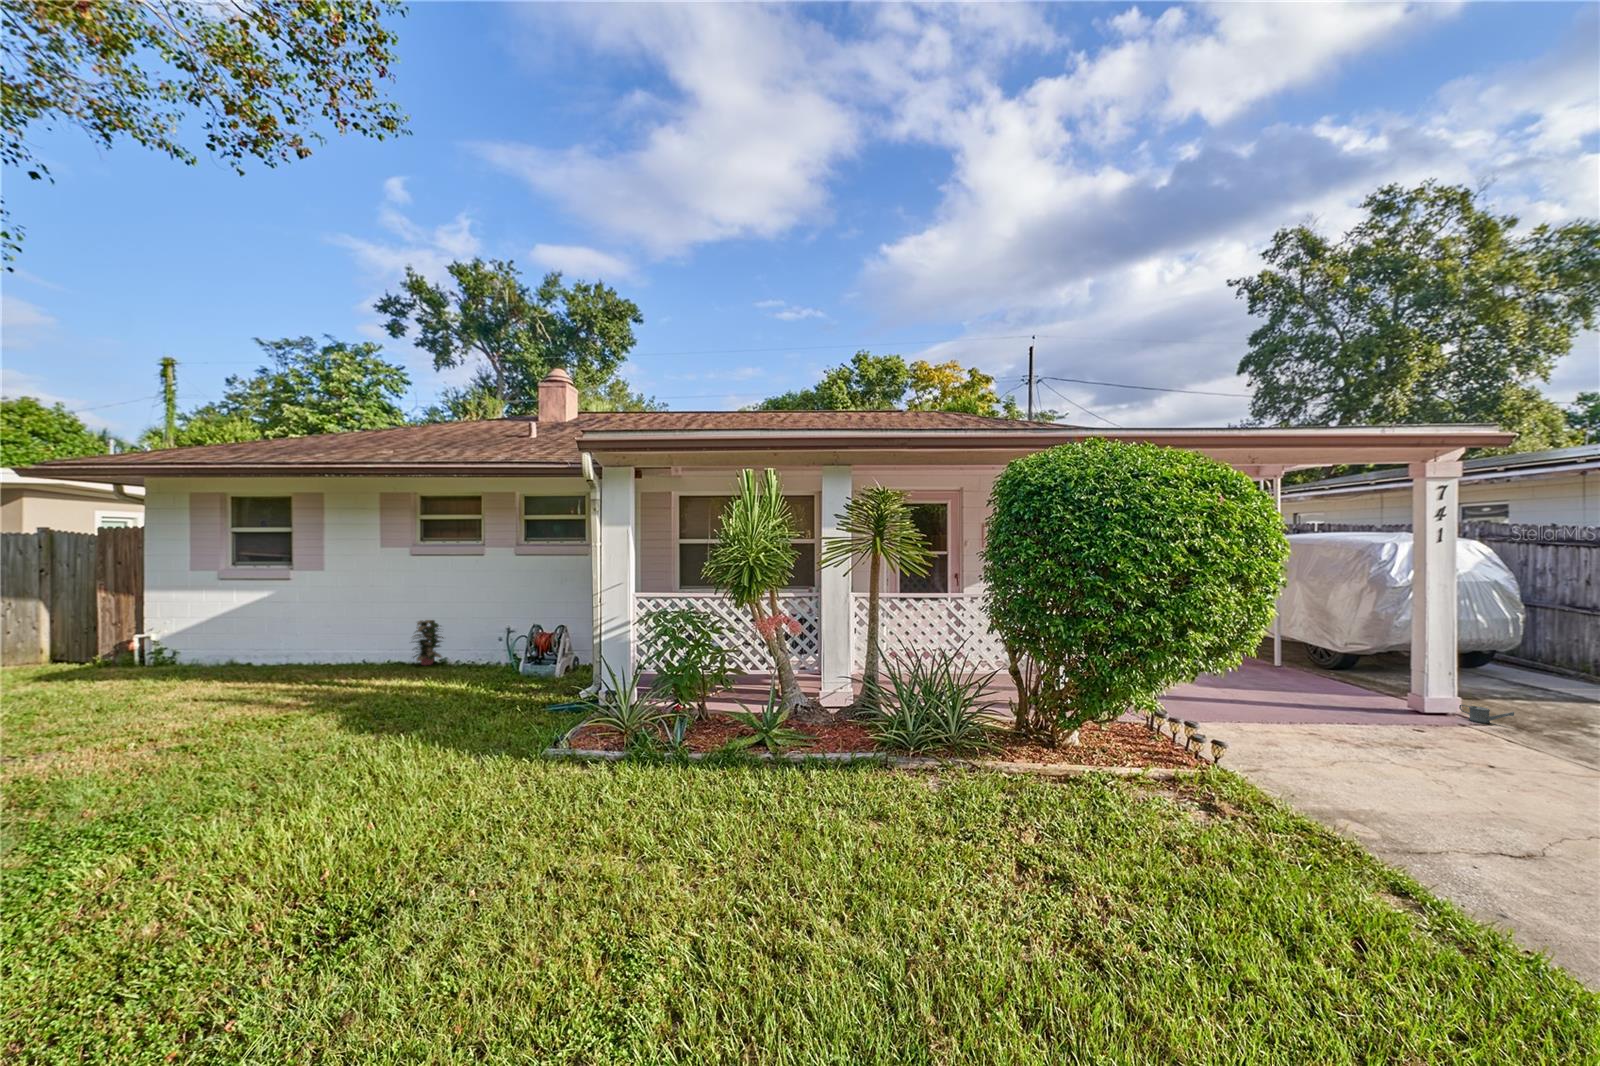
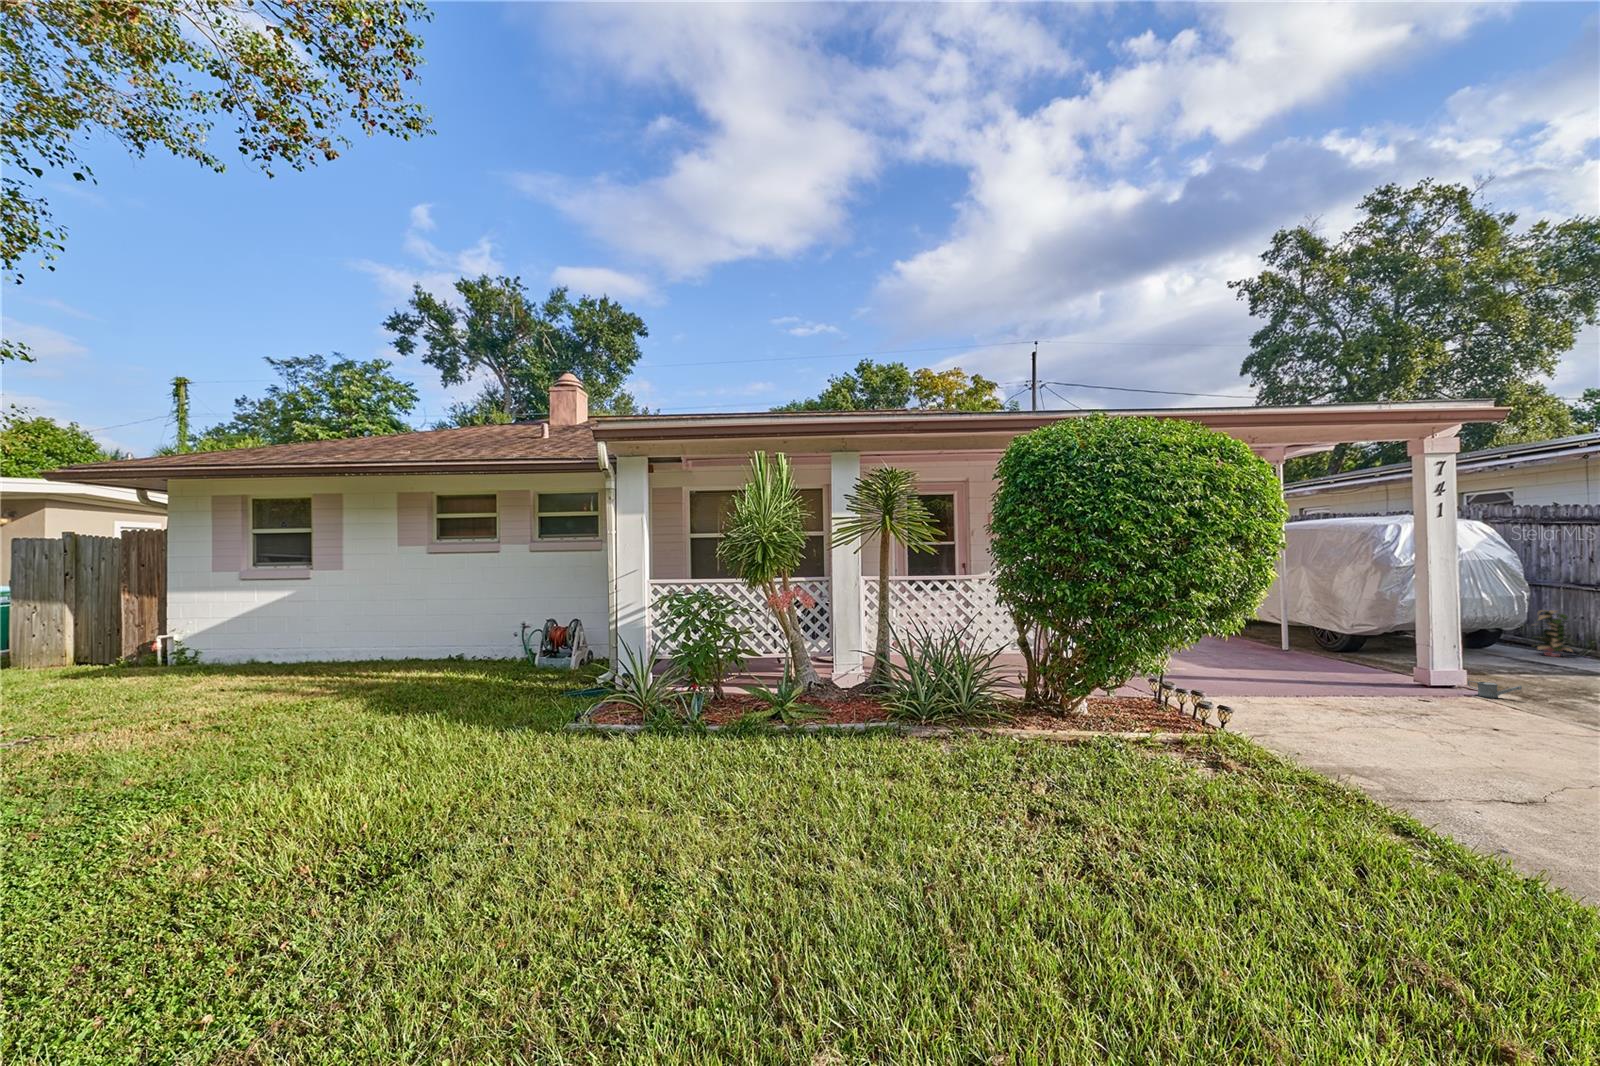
decorative plant: present [413,620,443,665] -> present [1533,610,1573,657]

